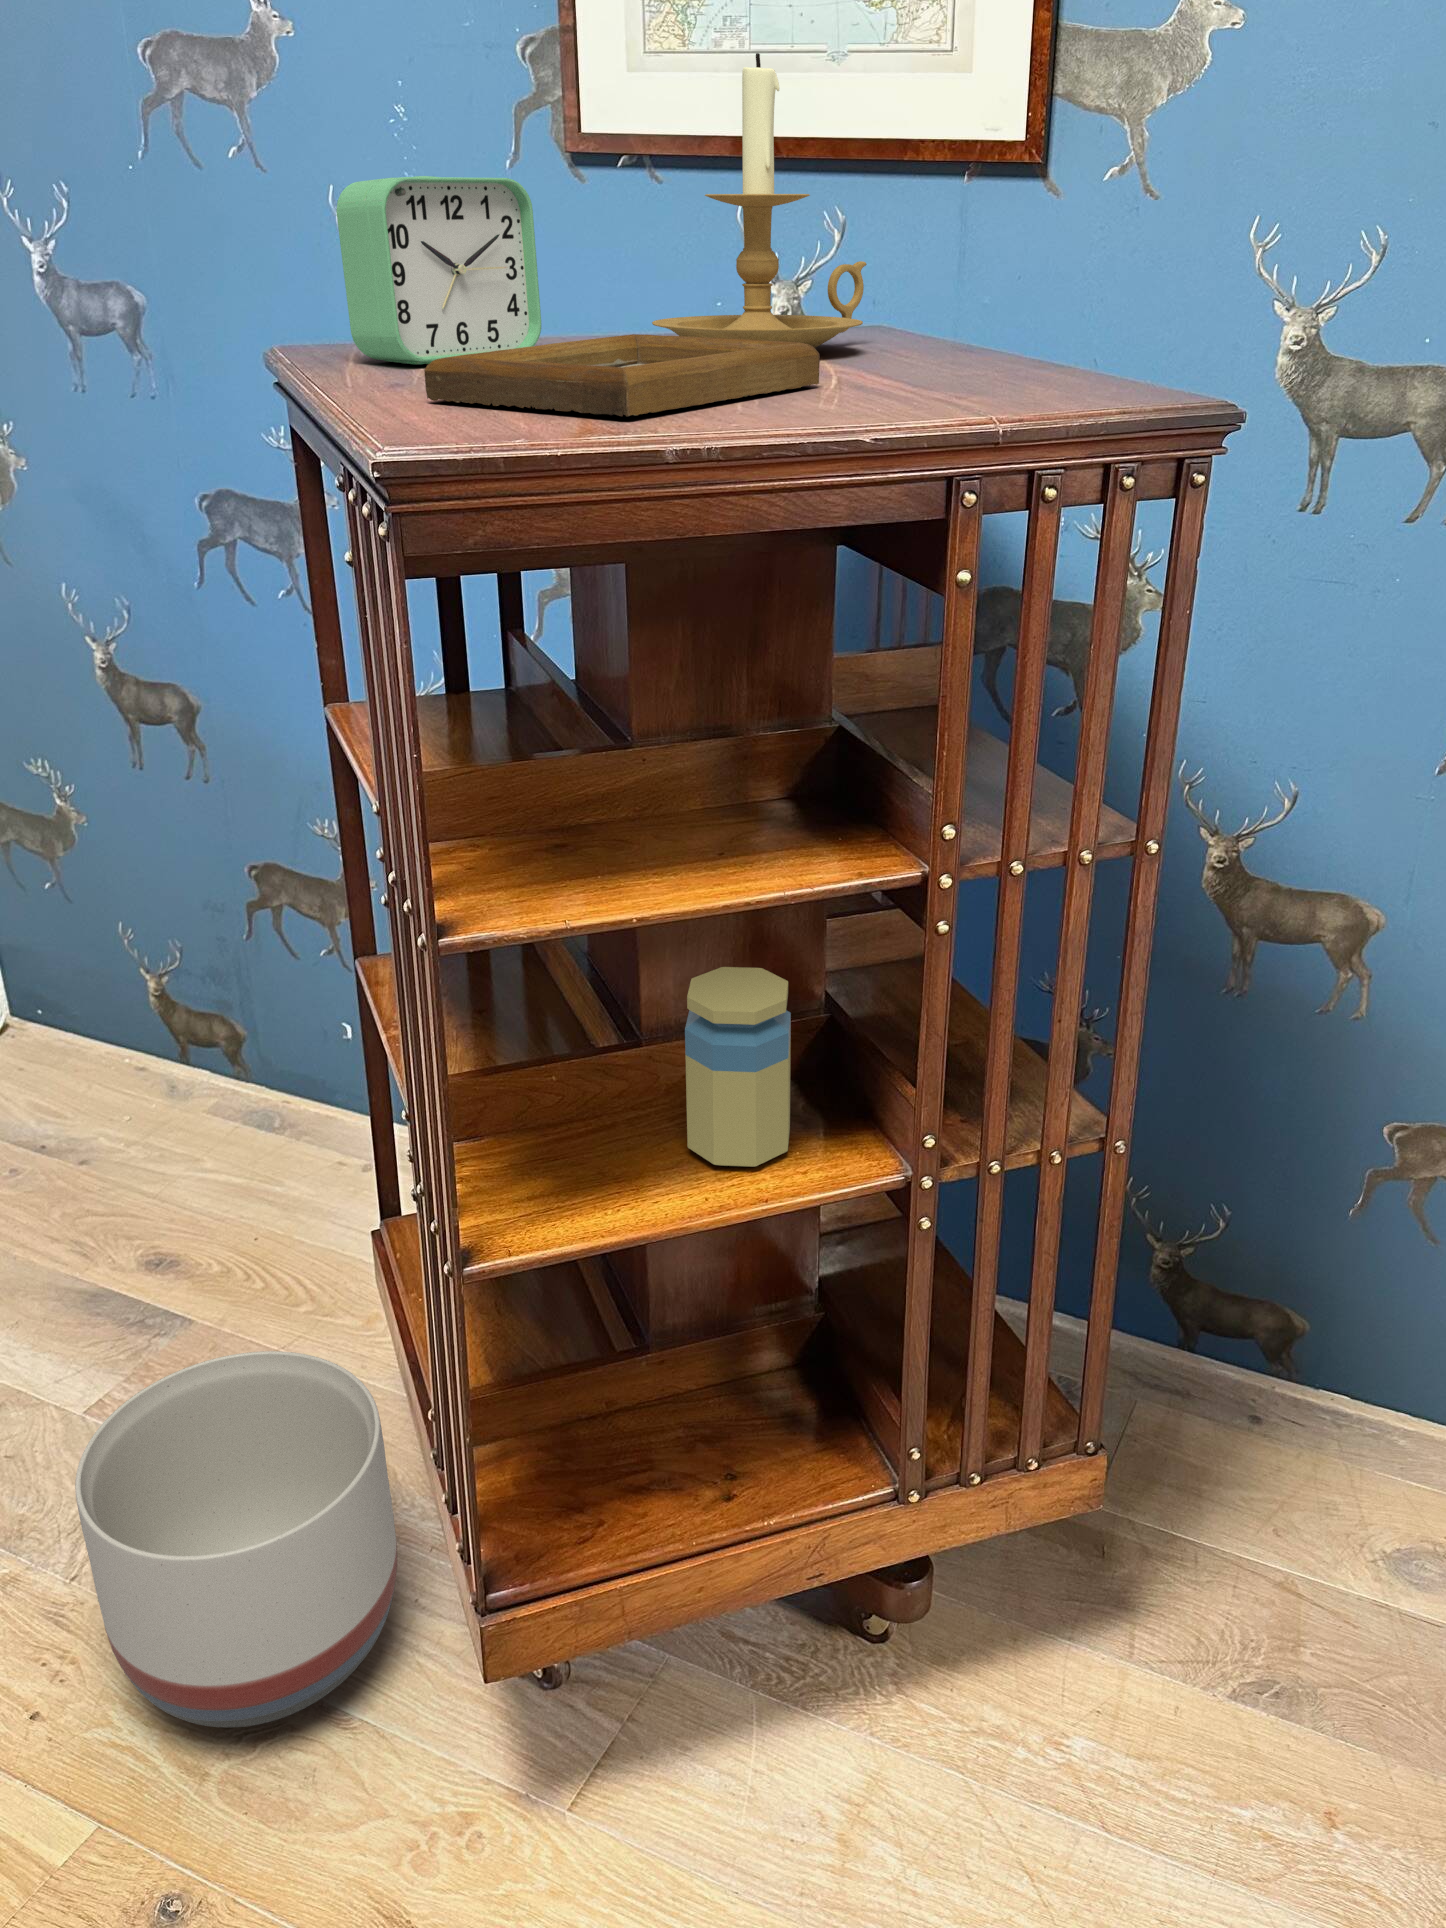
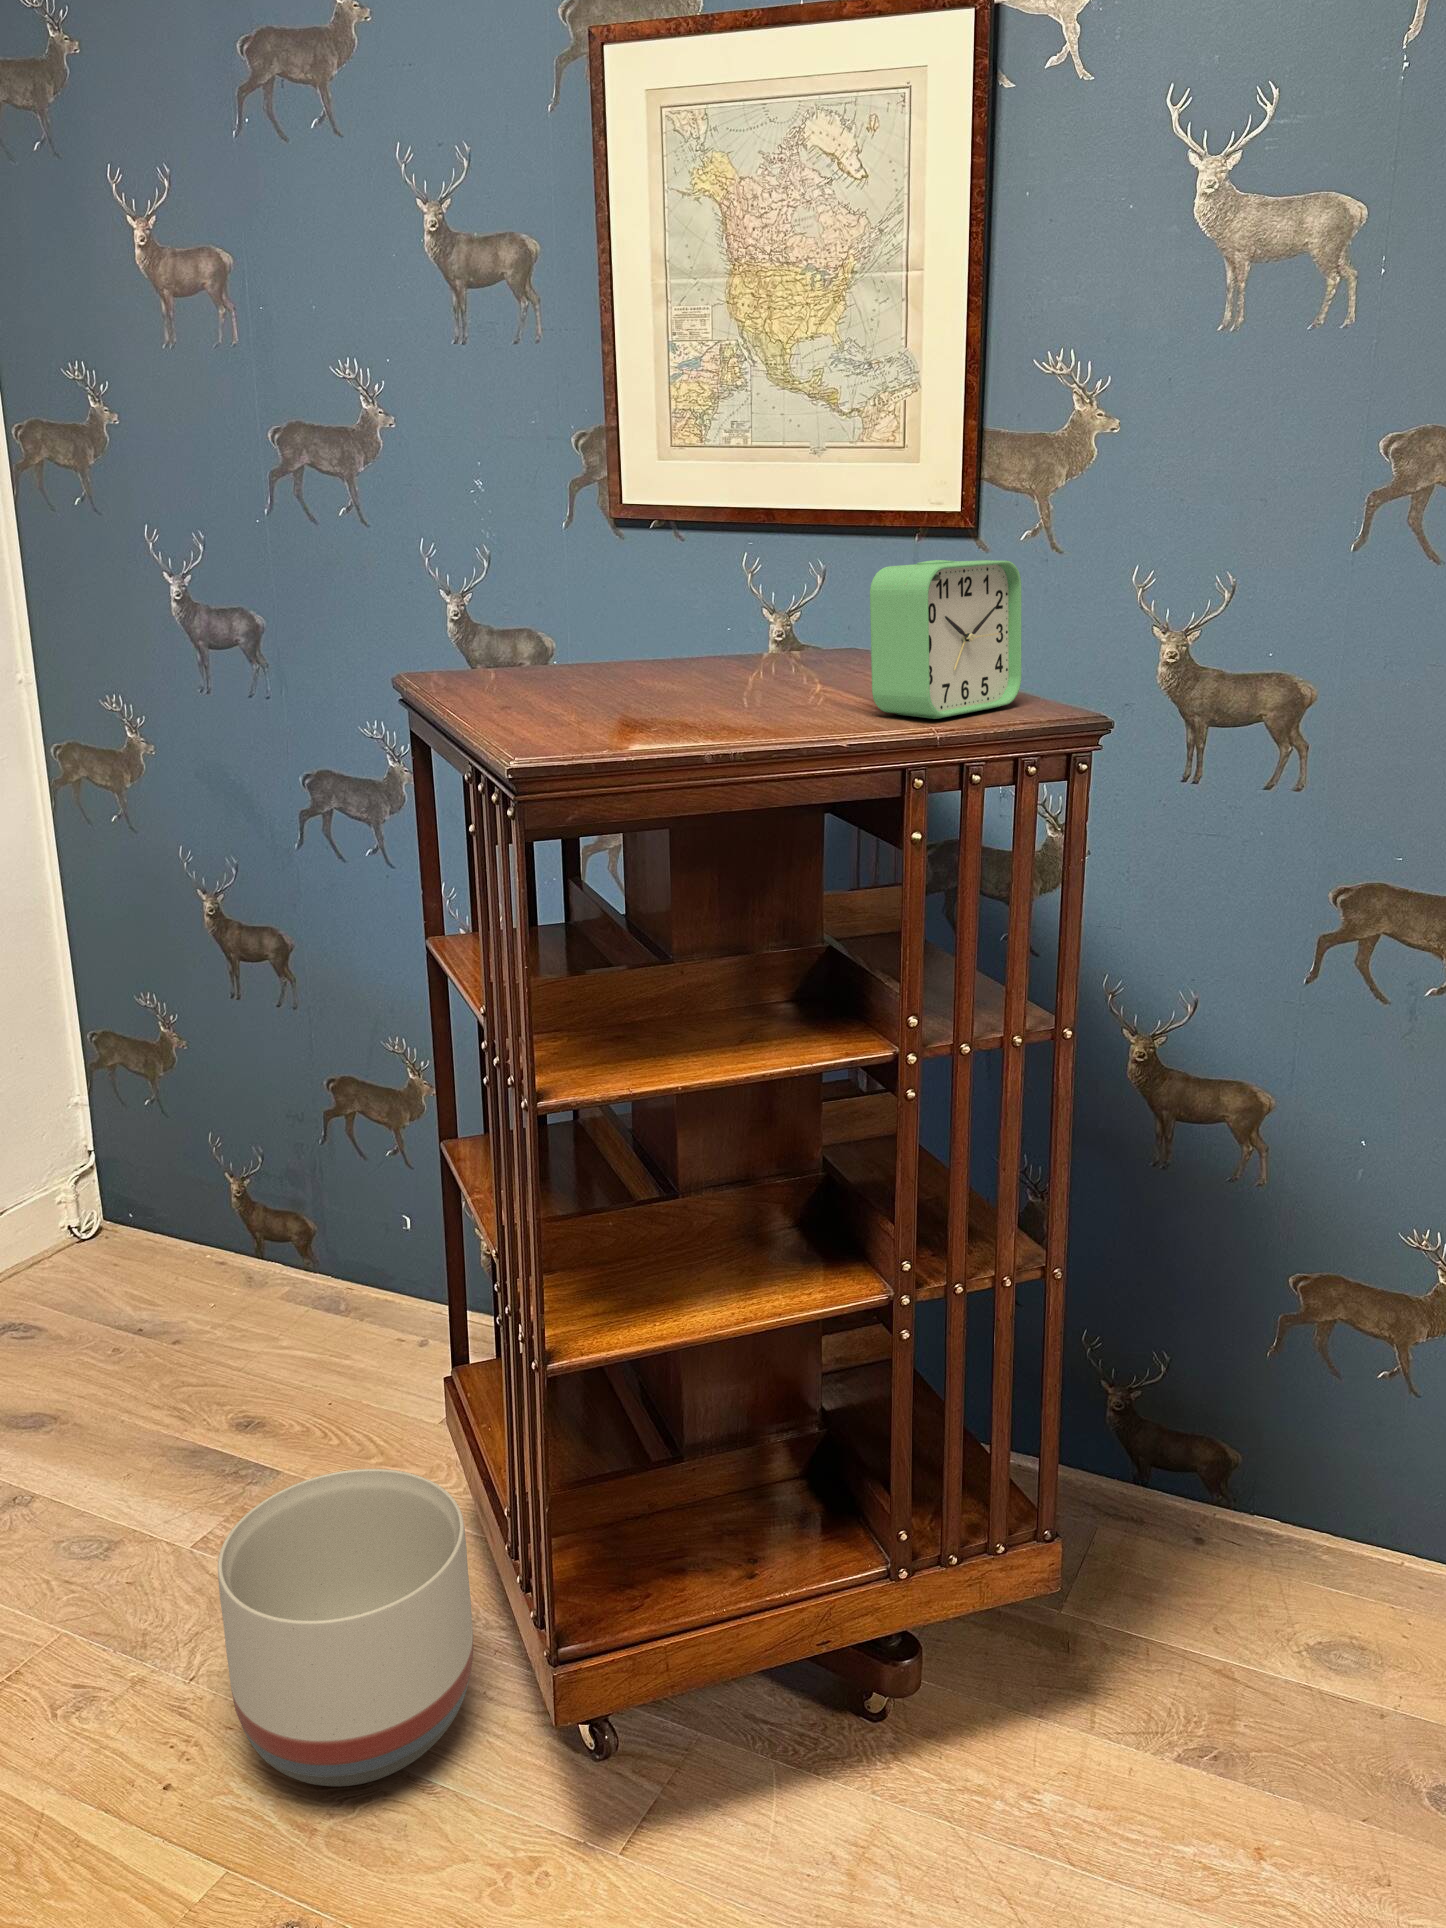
candle holder: present [652,53,867,348] -> none [682,459,844,670]
alarm clock: present [336,176,541,364] -> present [870,560,1022,719]
picture frame: present [424,334,820,416] -> none [526,662,809,730]
jar: present [685,967,791,1167] -> none [714,1134,797,1292]

